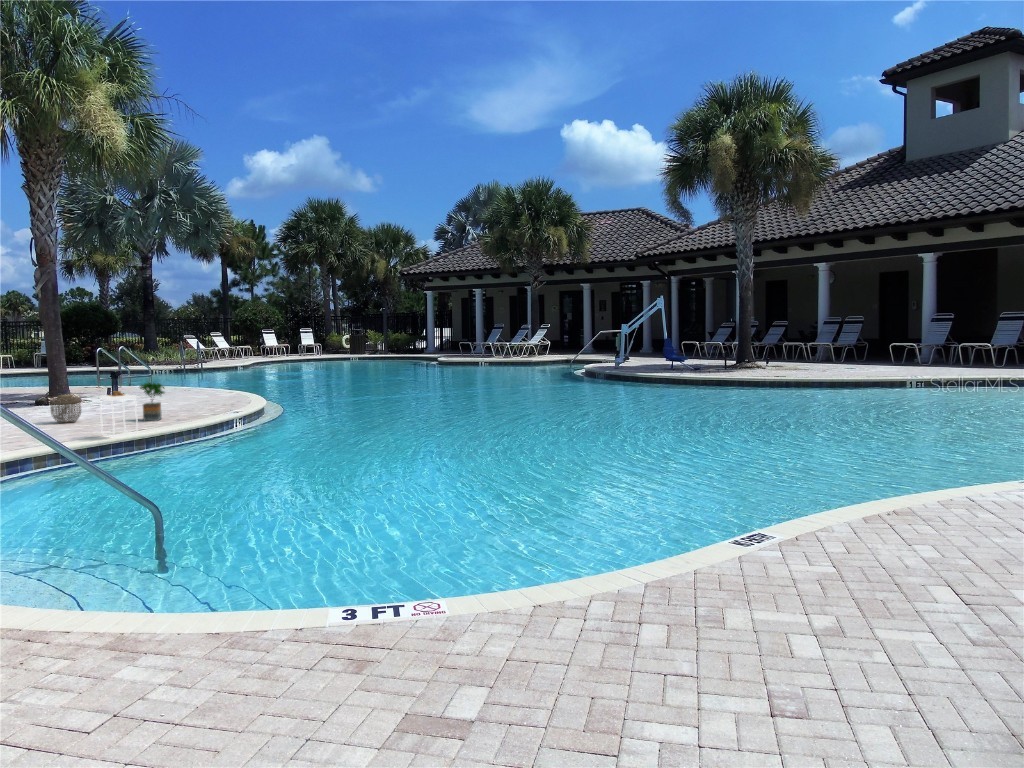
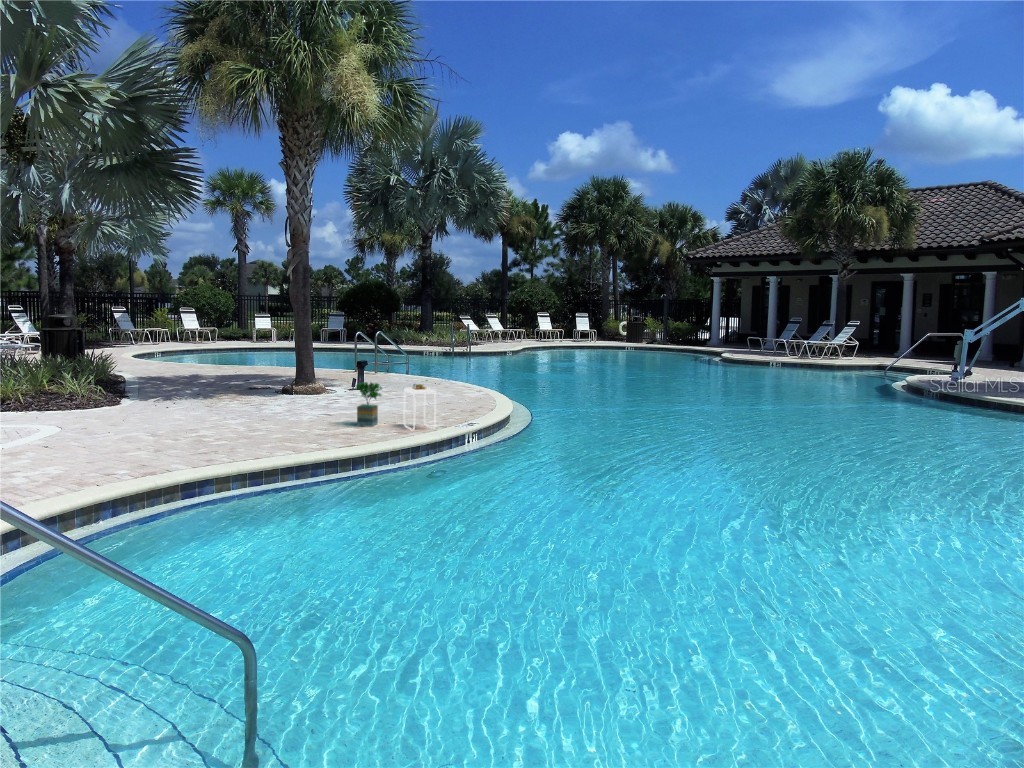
side table: present [100,391,138,437] -> present [404,384,436,430]
woven basket: present [50,395,81,423] -> none [268,389,298,421]

